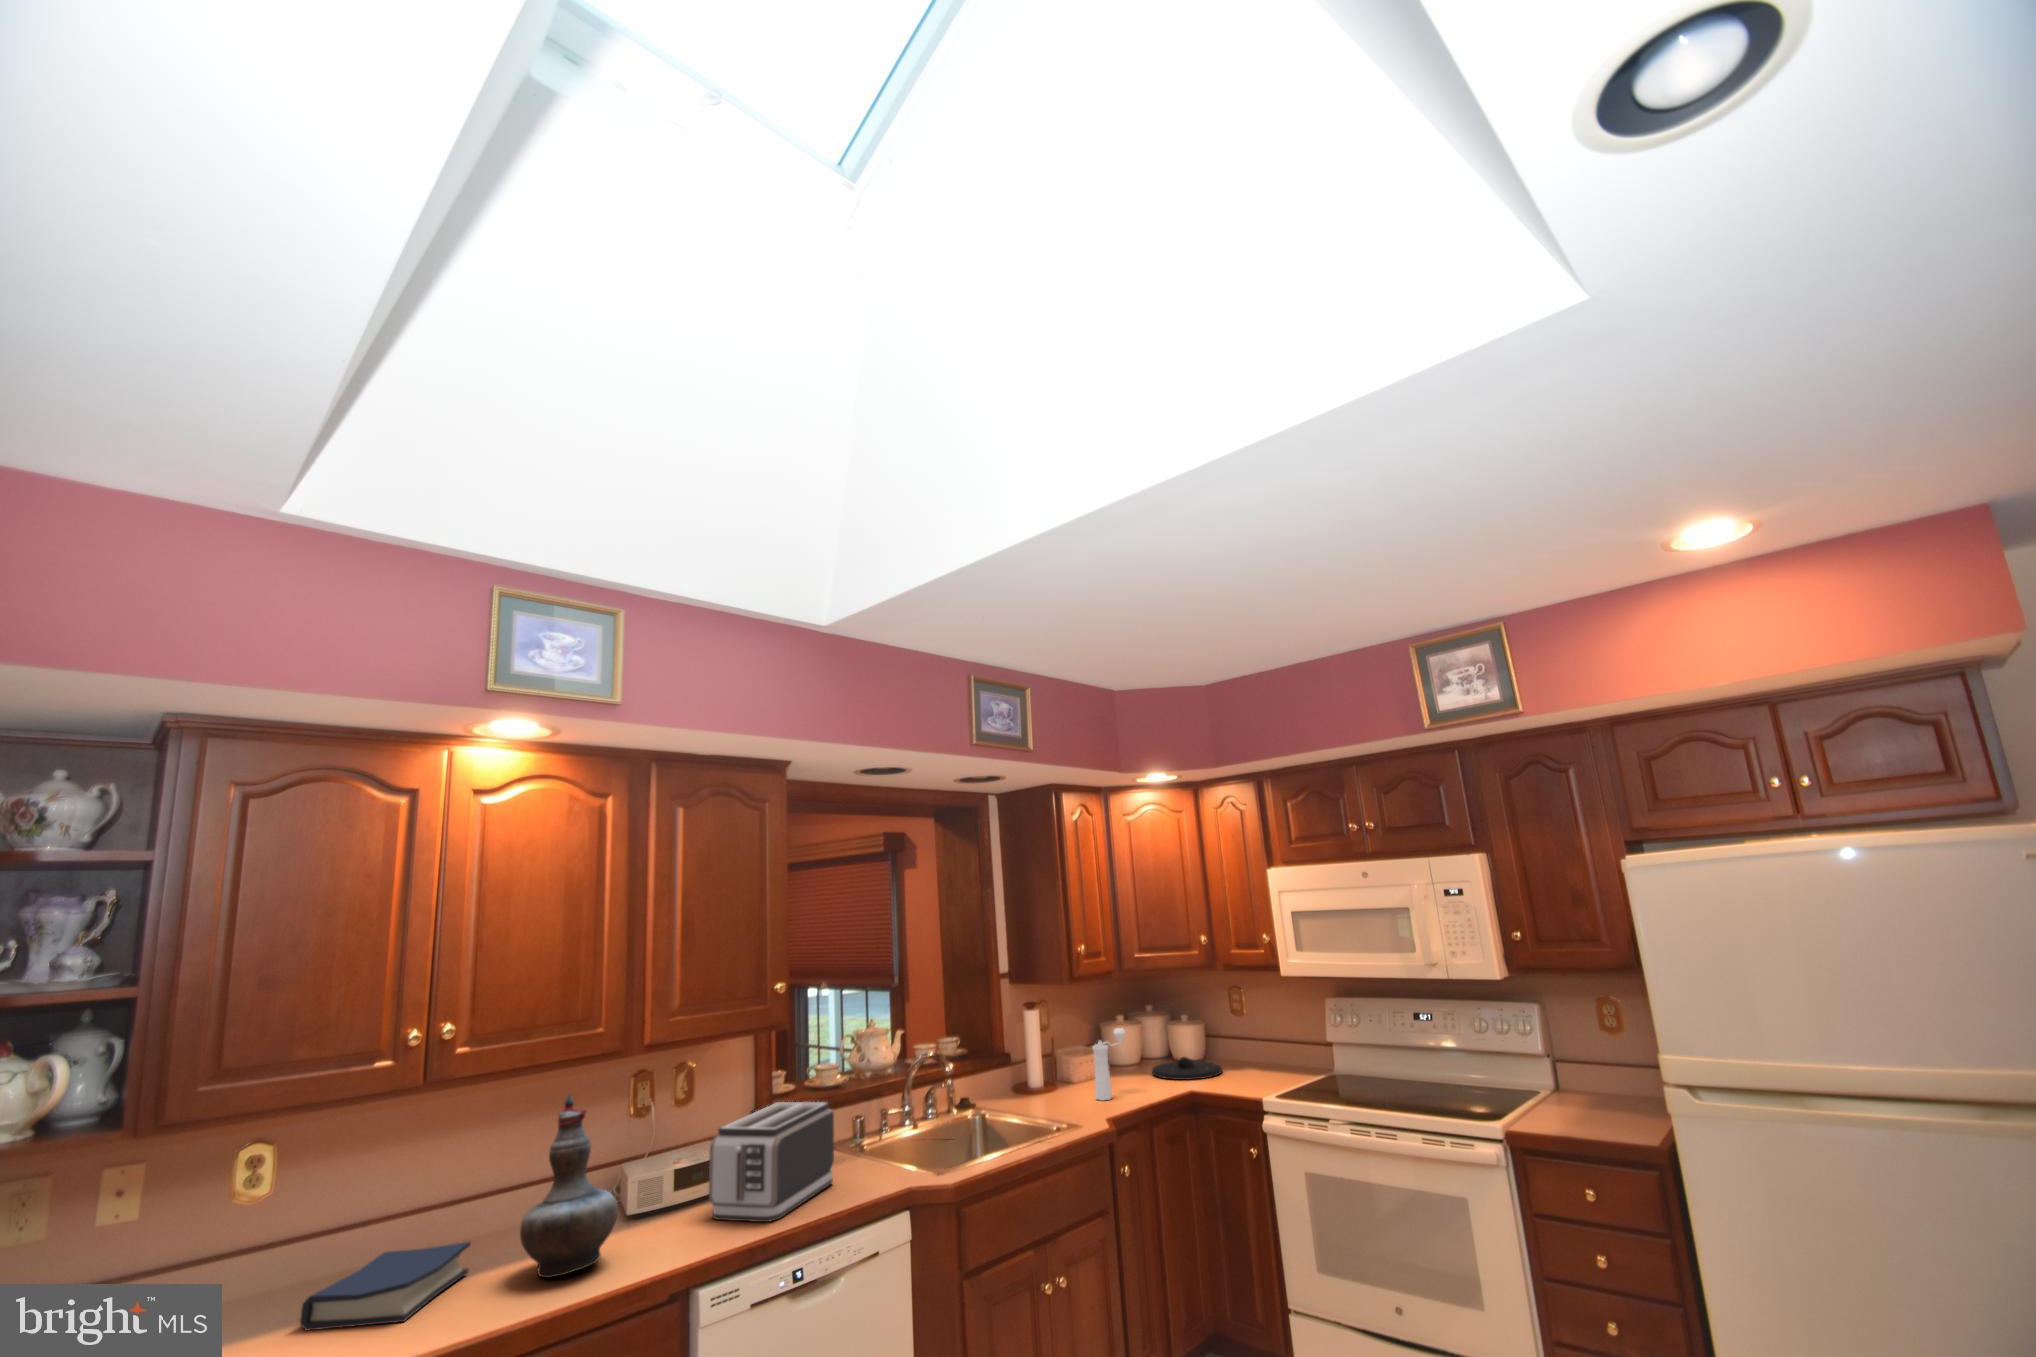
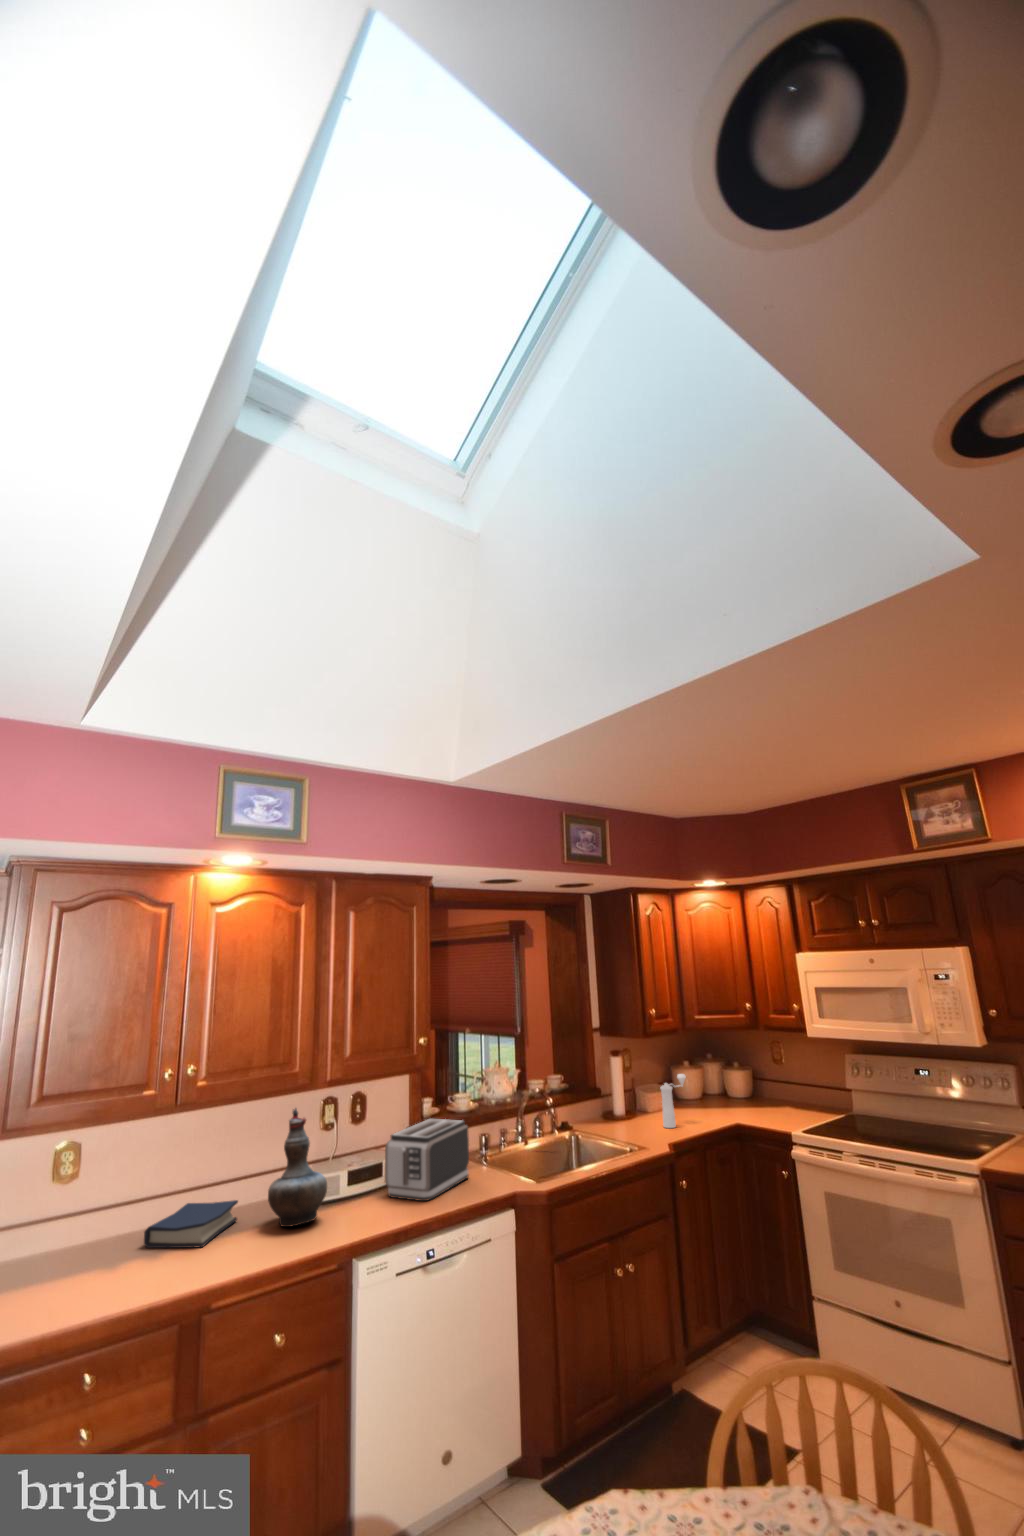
plate: present [1152,1057,1222,1080] -> none [710,1097,765,1115]

